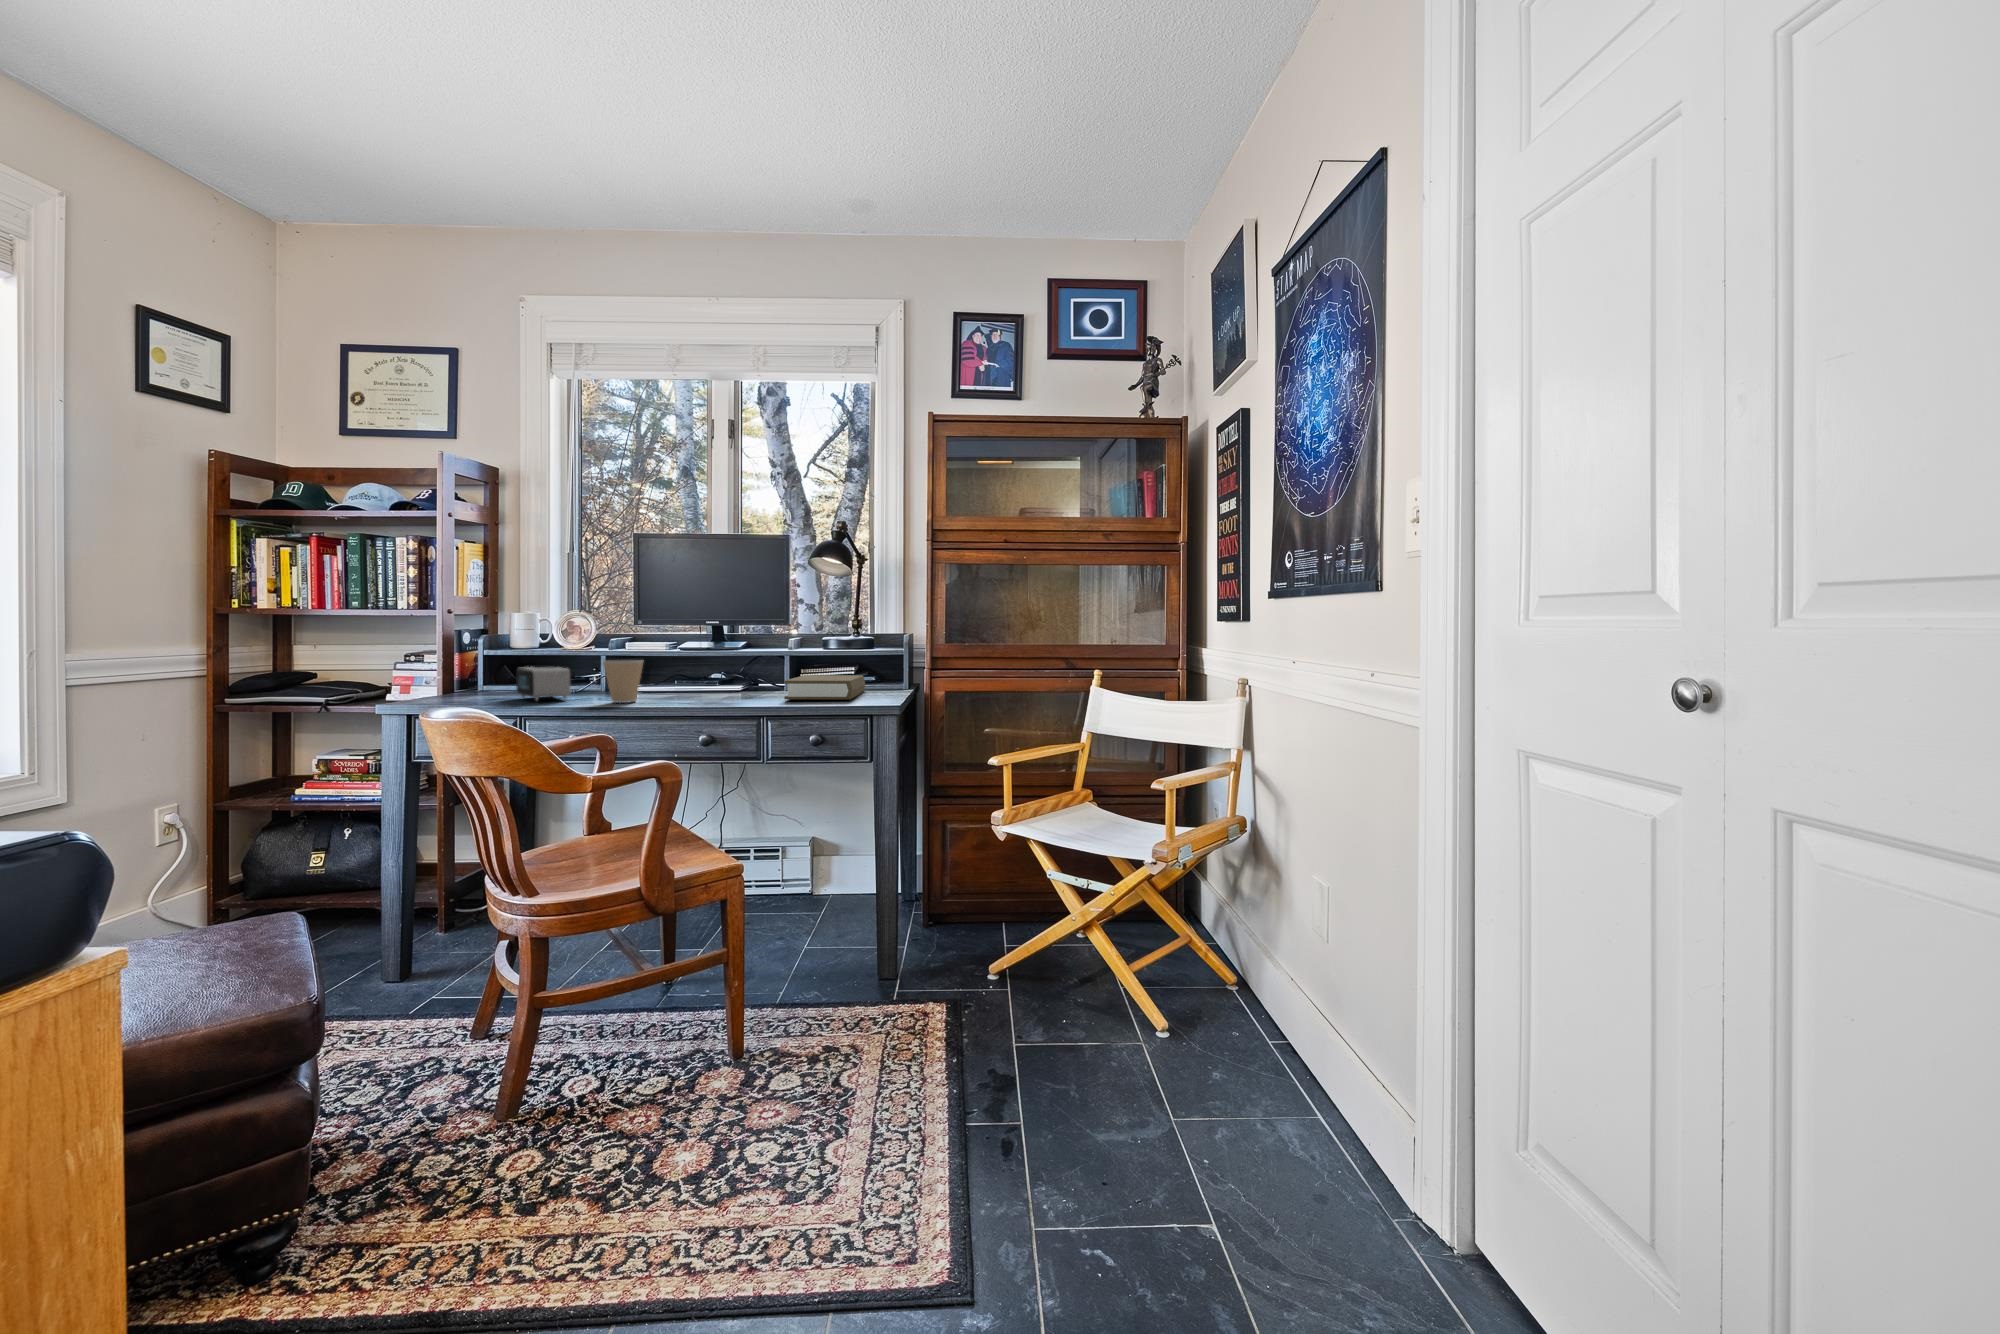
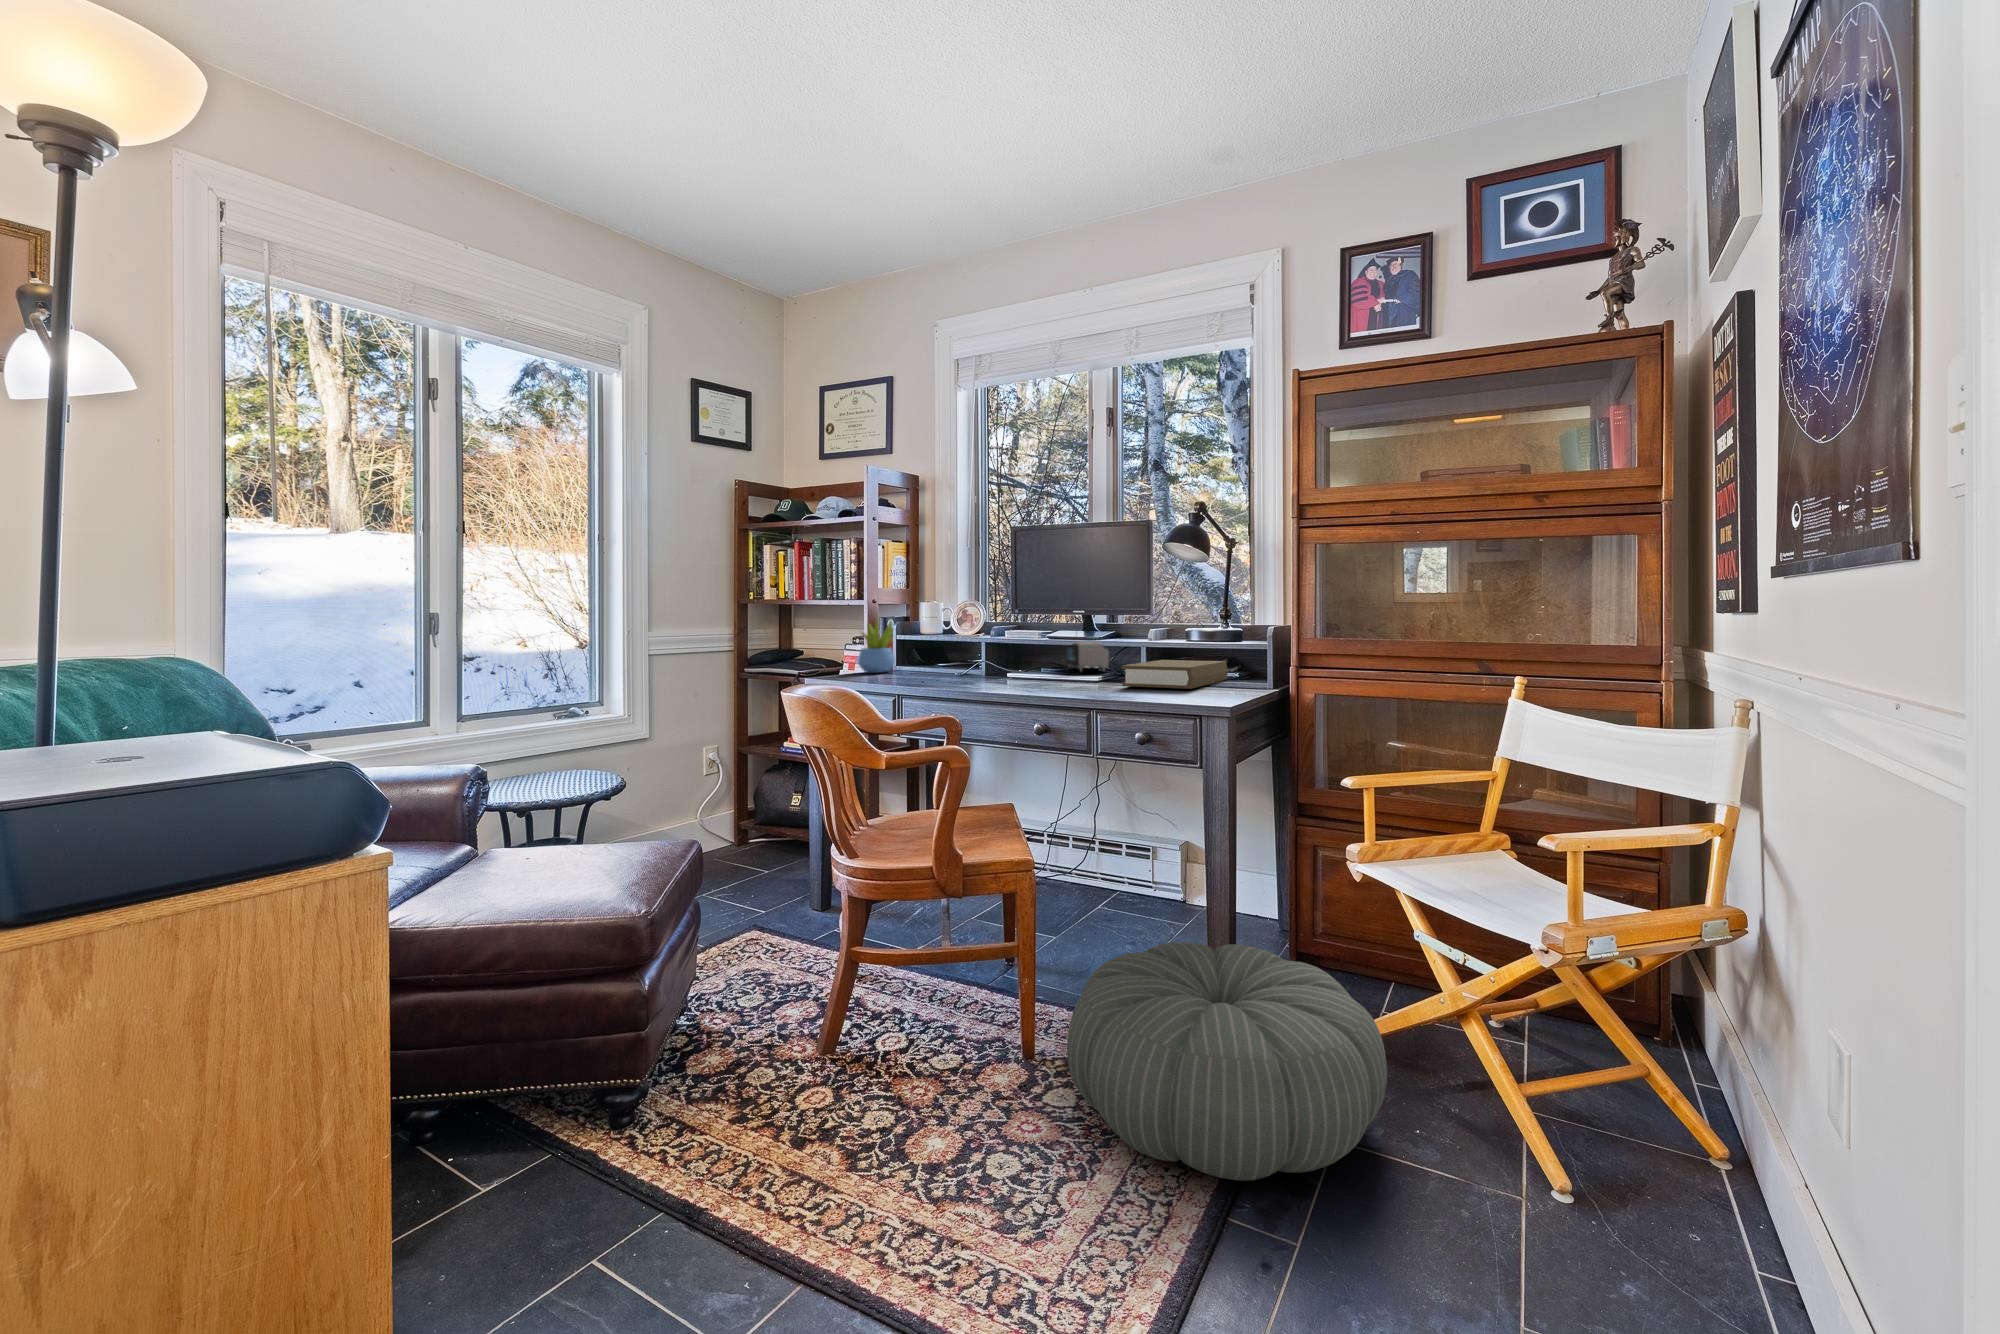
succulent plant: none [440,632,489,696] -> present [858,620,895,673]
coffee cup: present [603,660,643,703] -> none [962,641,999,684]
alarm clock: present [516,667,570,701] -> present [1065,642,1109,671]
pouf: none [791,911,1046,1099] -> present [1067,942,1387,1181]

